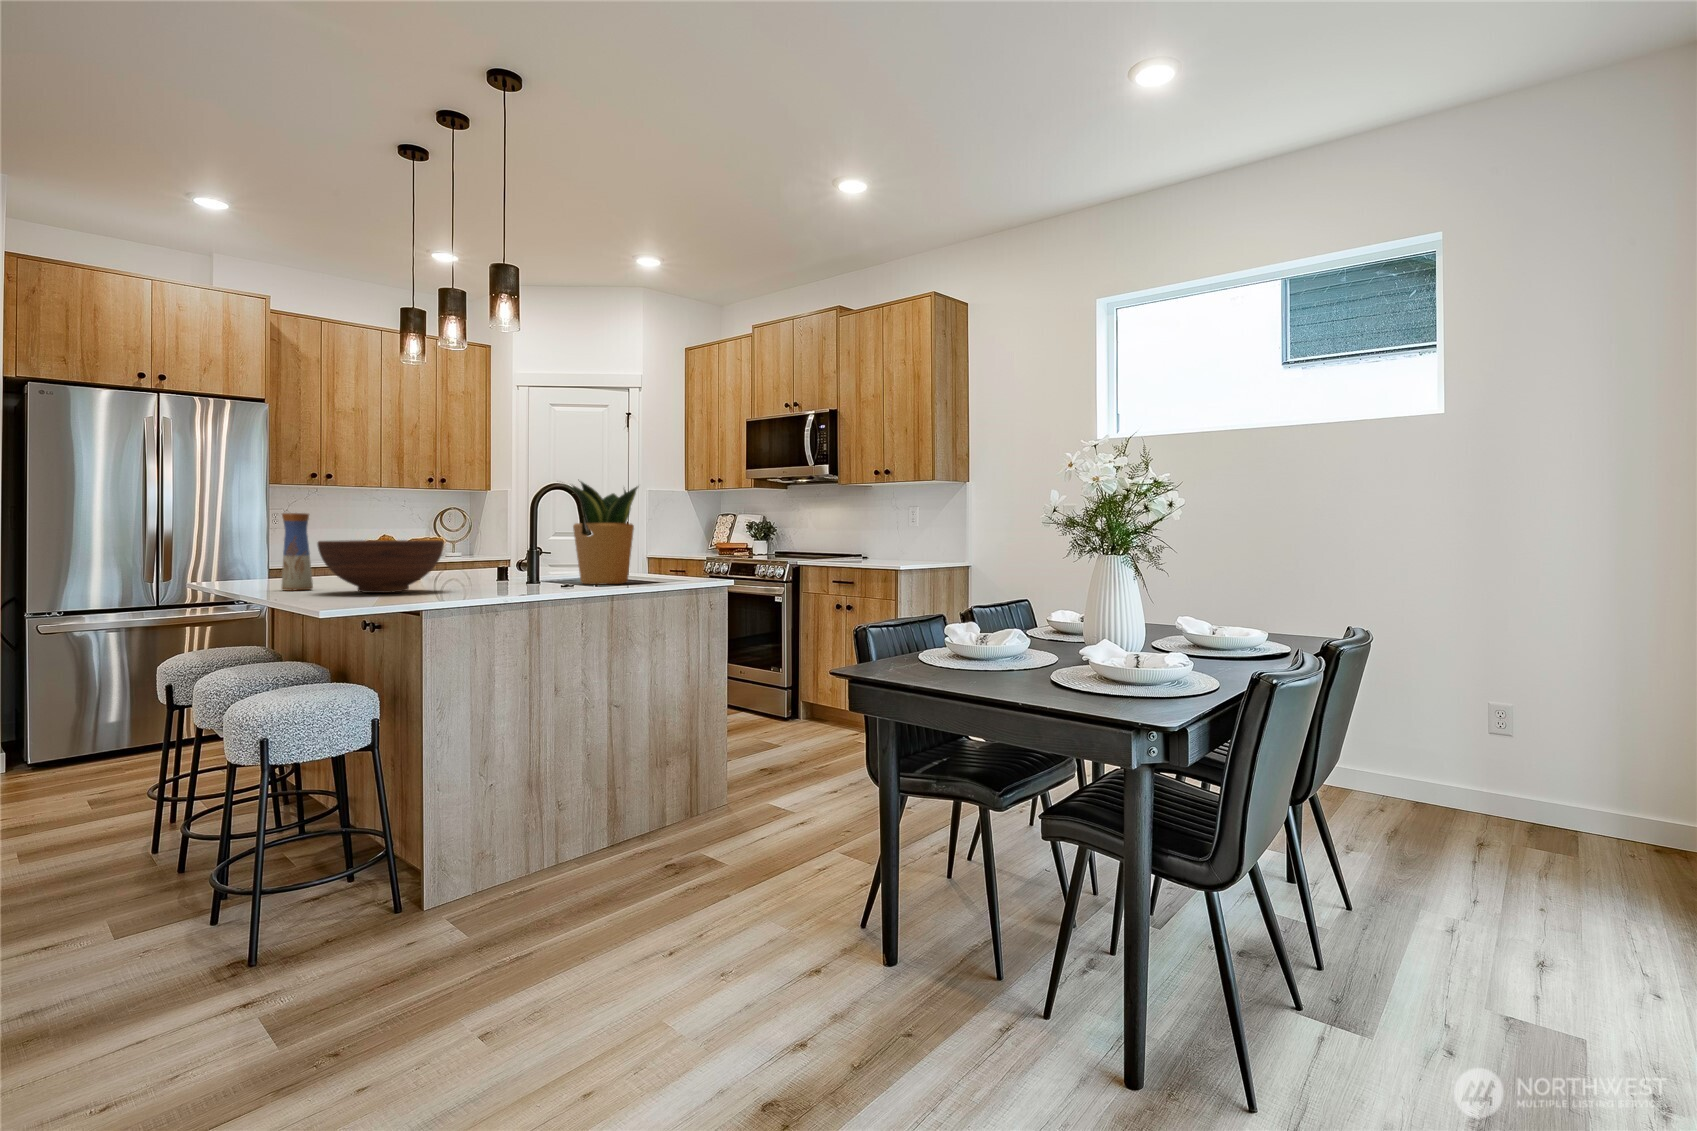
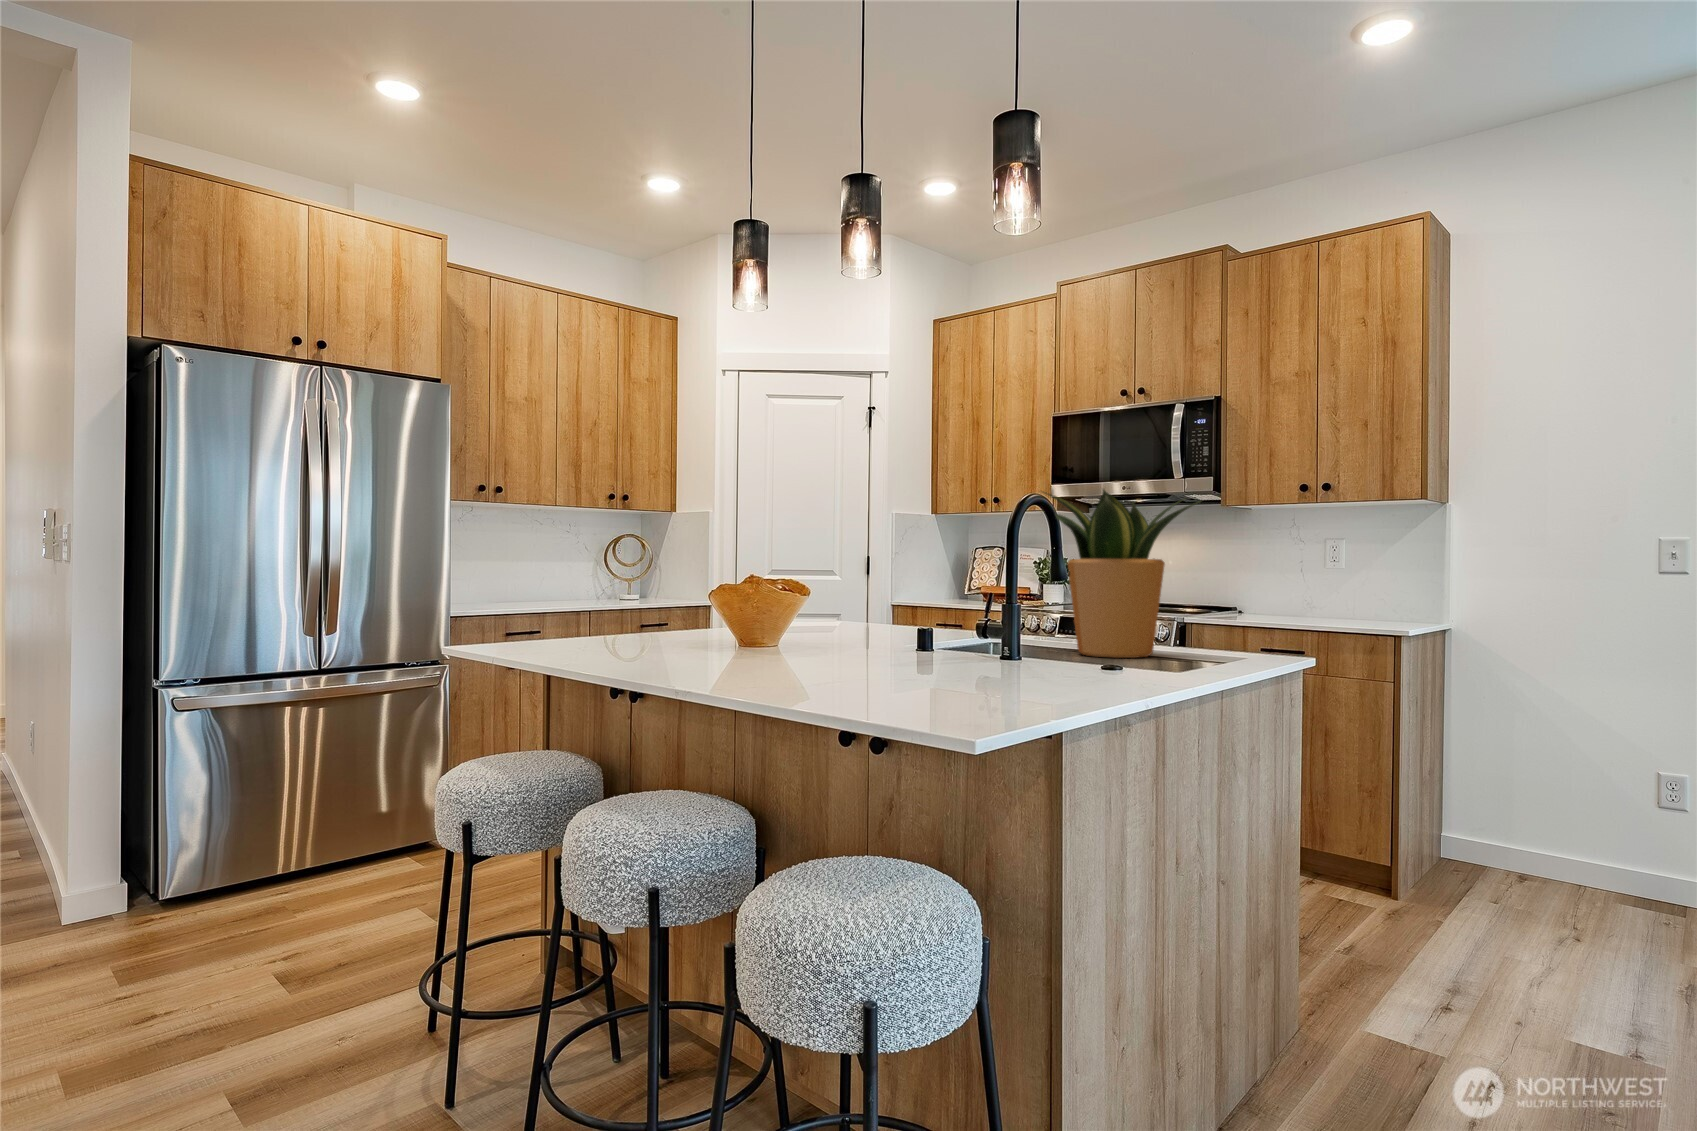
vase: present [282,513,313,591] -> none [712,540,758,674]
fruit bowl: present [317,540,444,593] -> none [820,587,1016,682]

